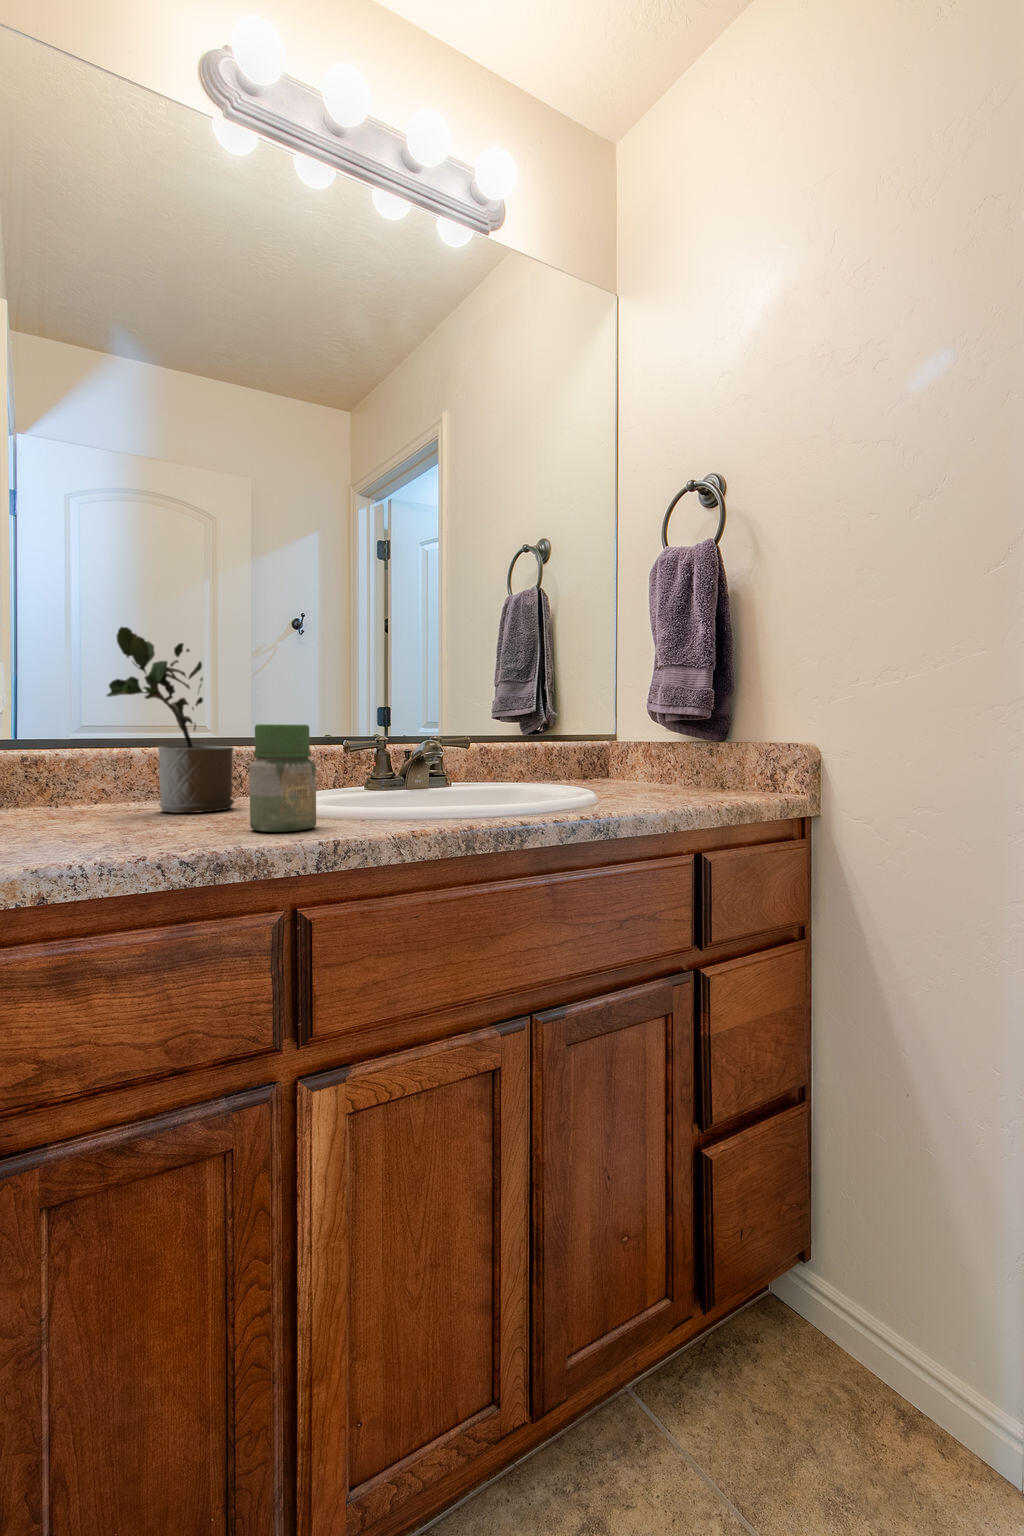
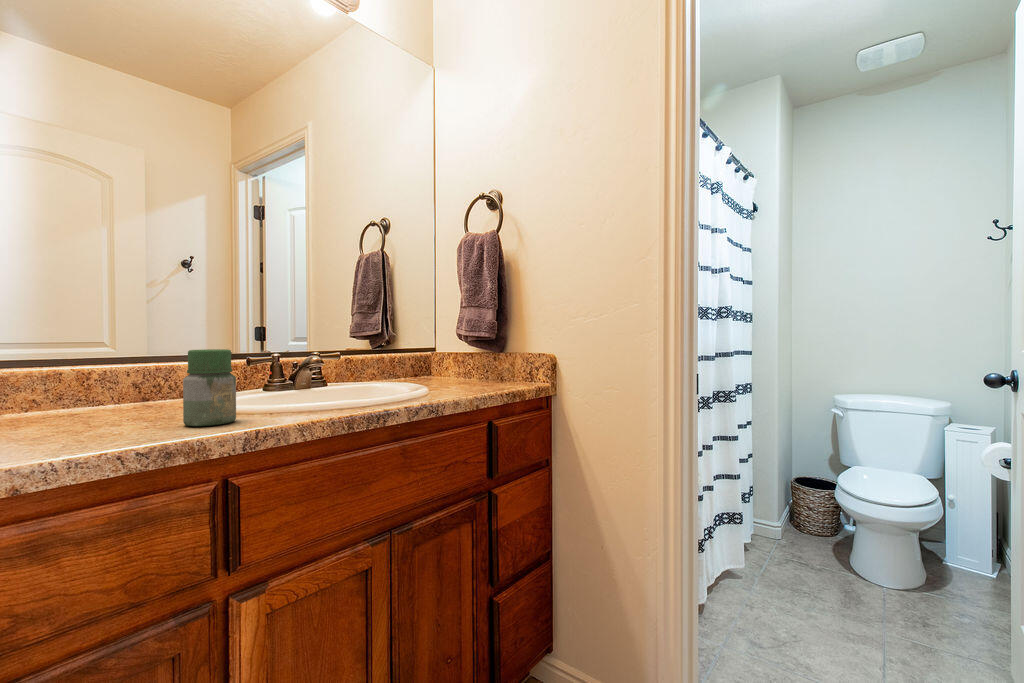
potted plant: present [107,627,234,813] -> none [43,275,157,416]

